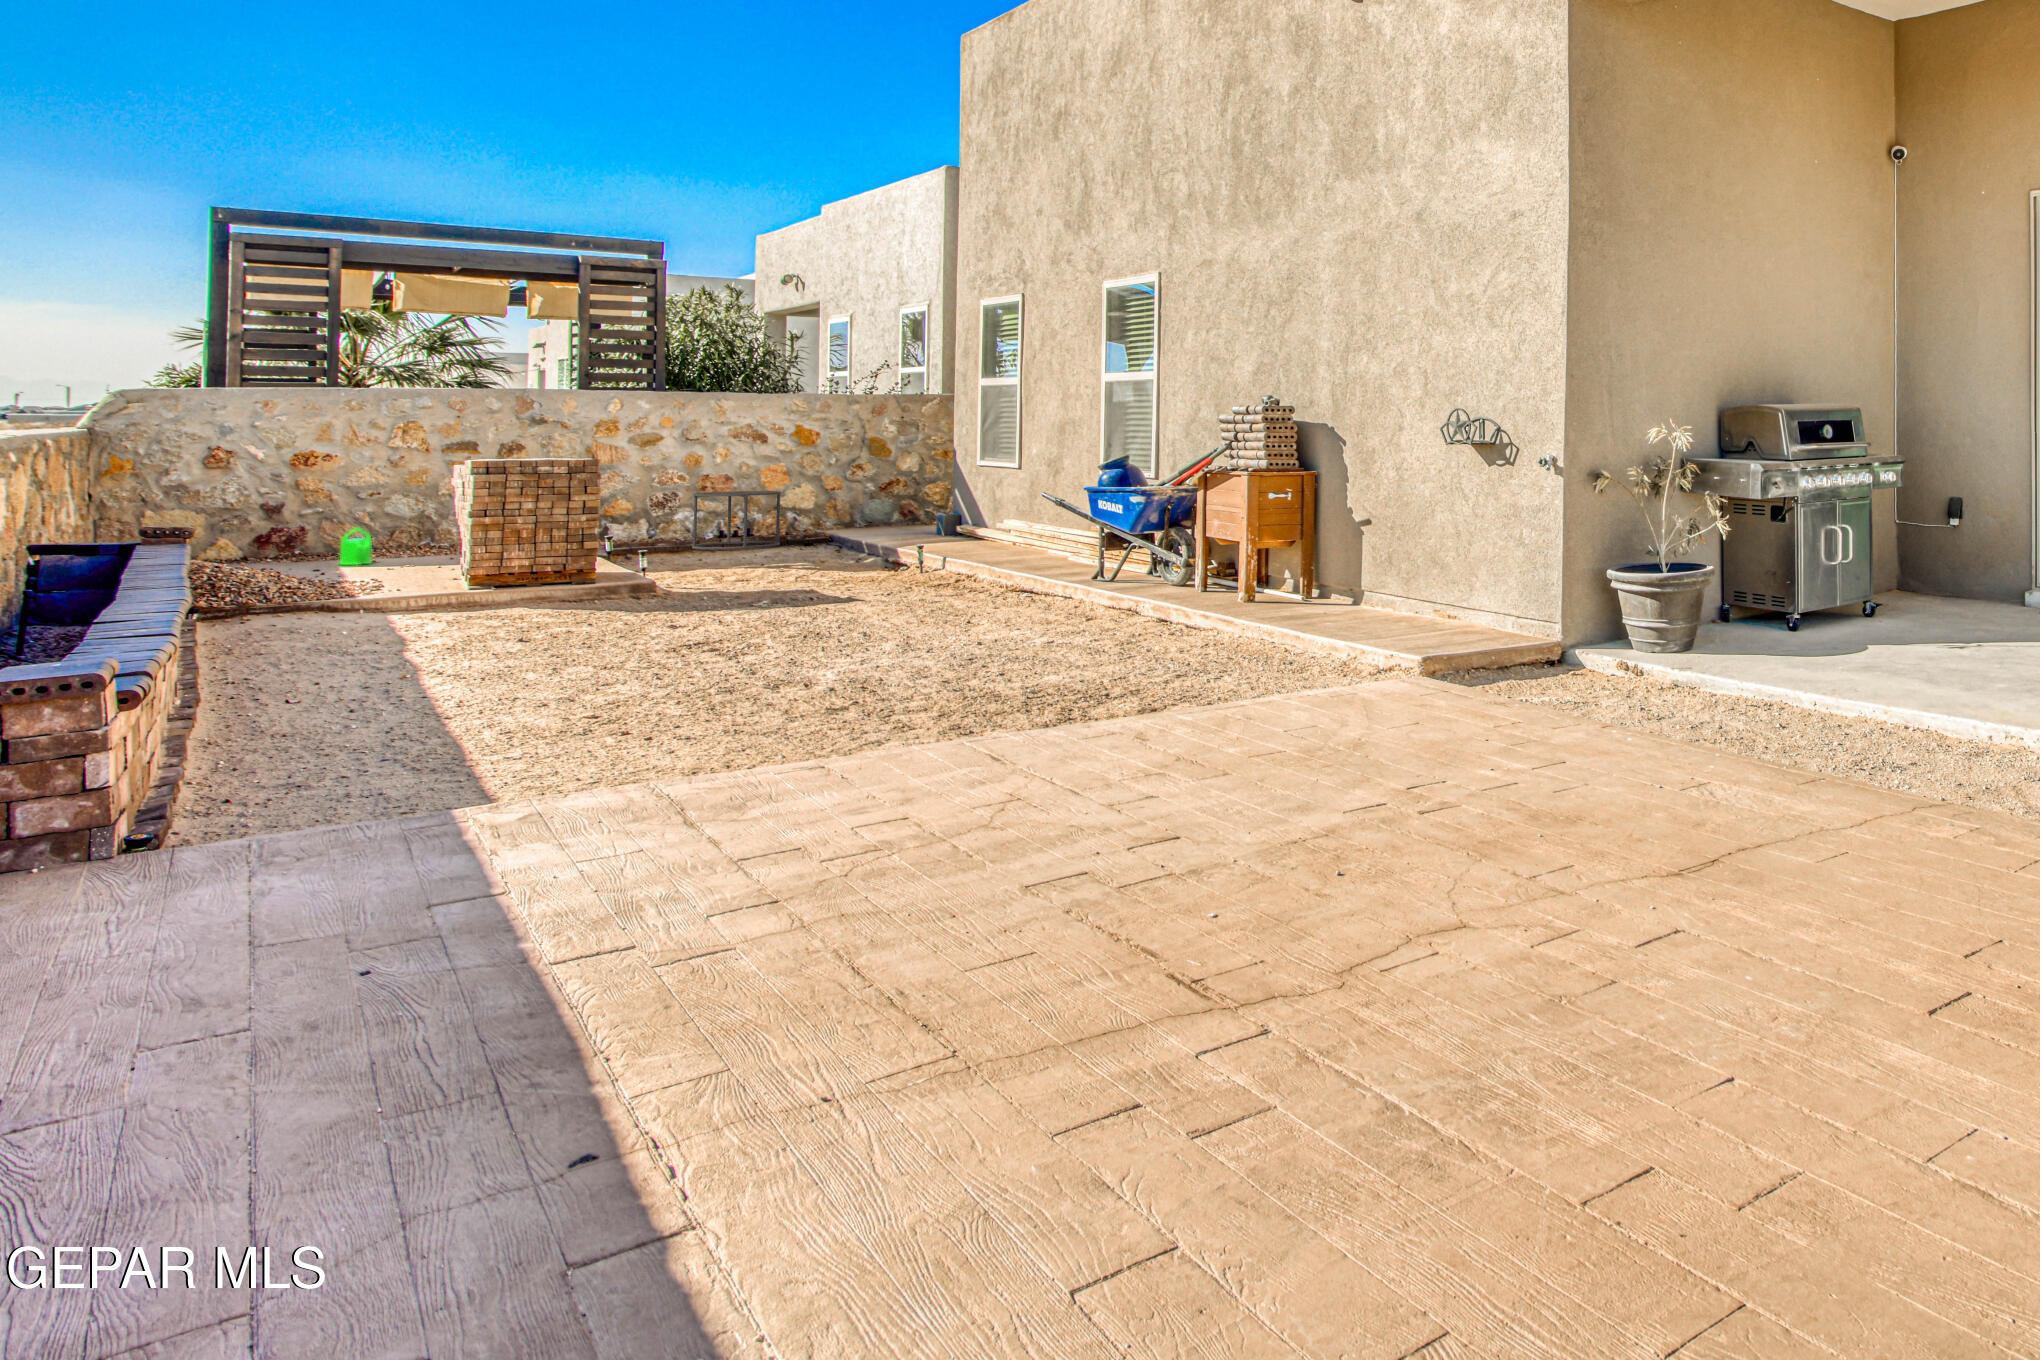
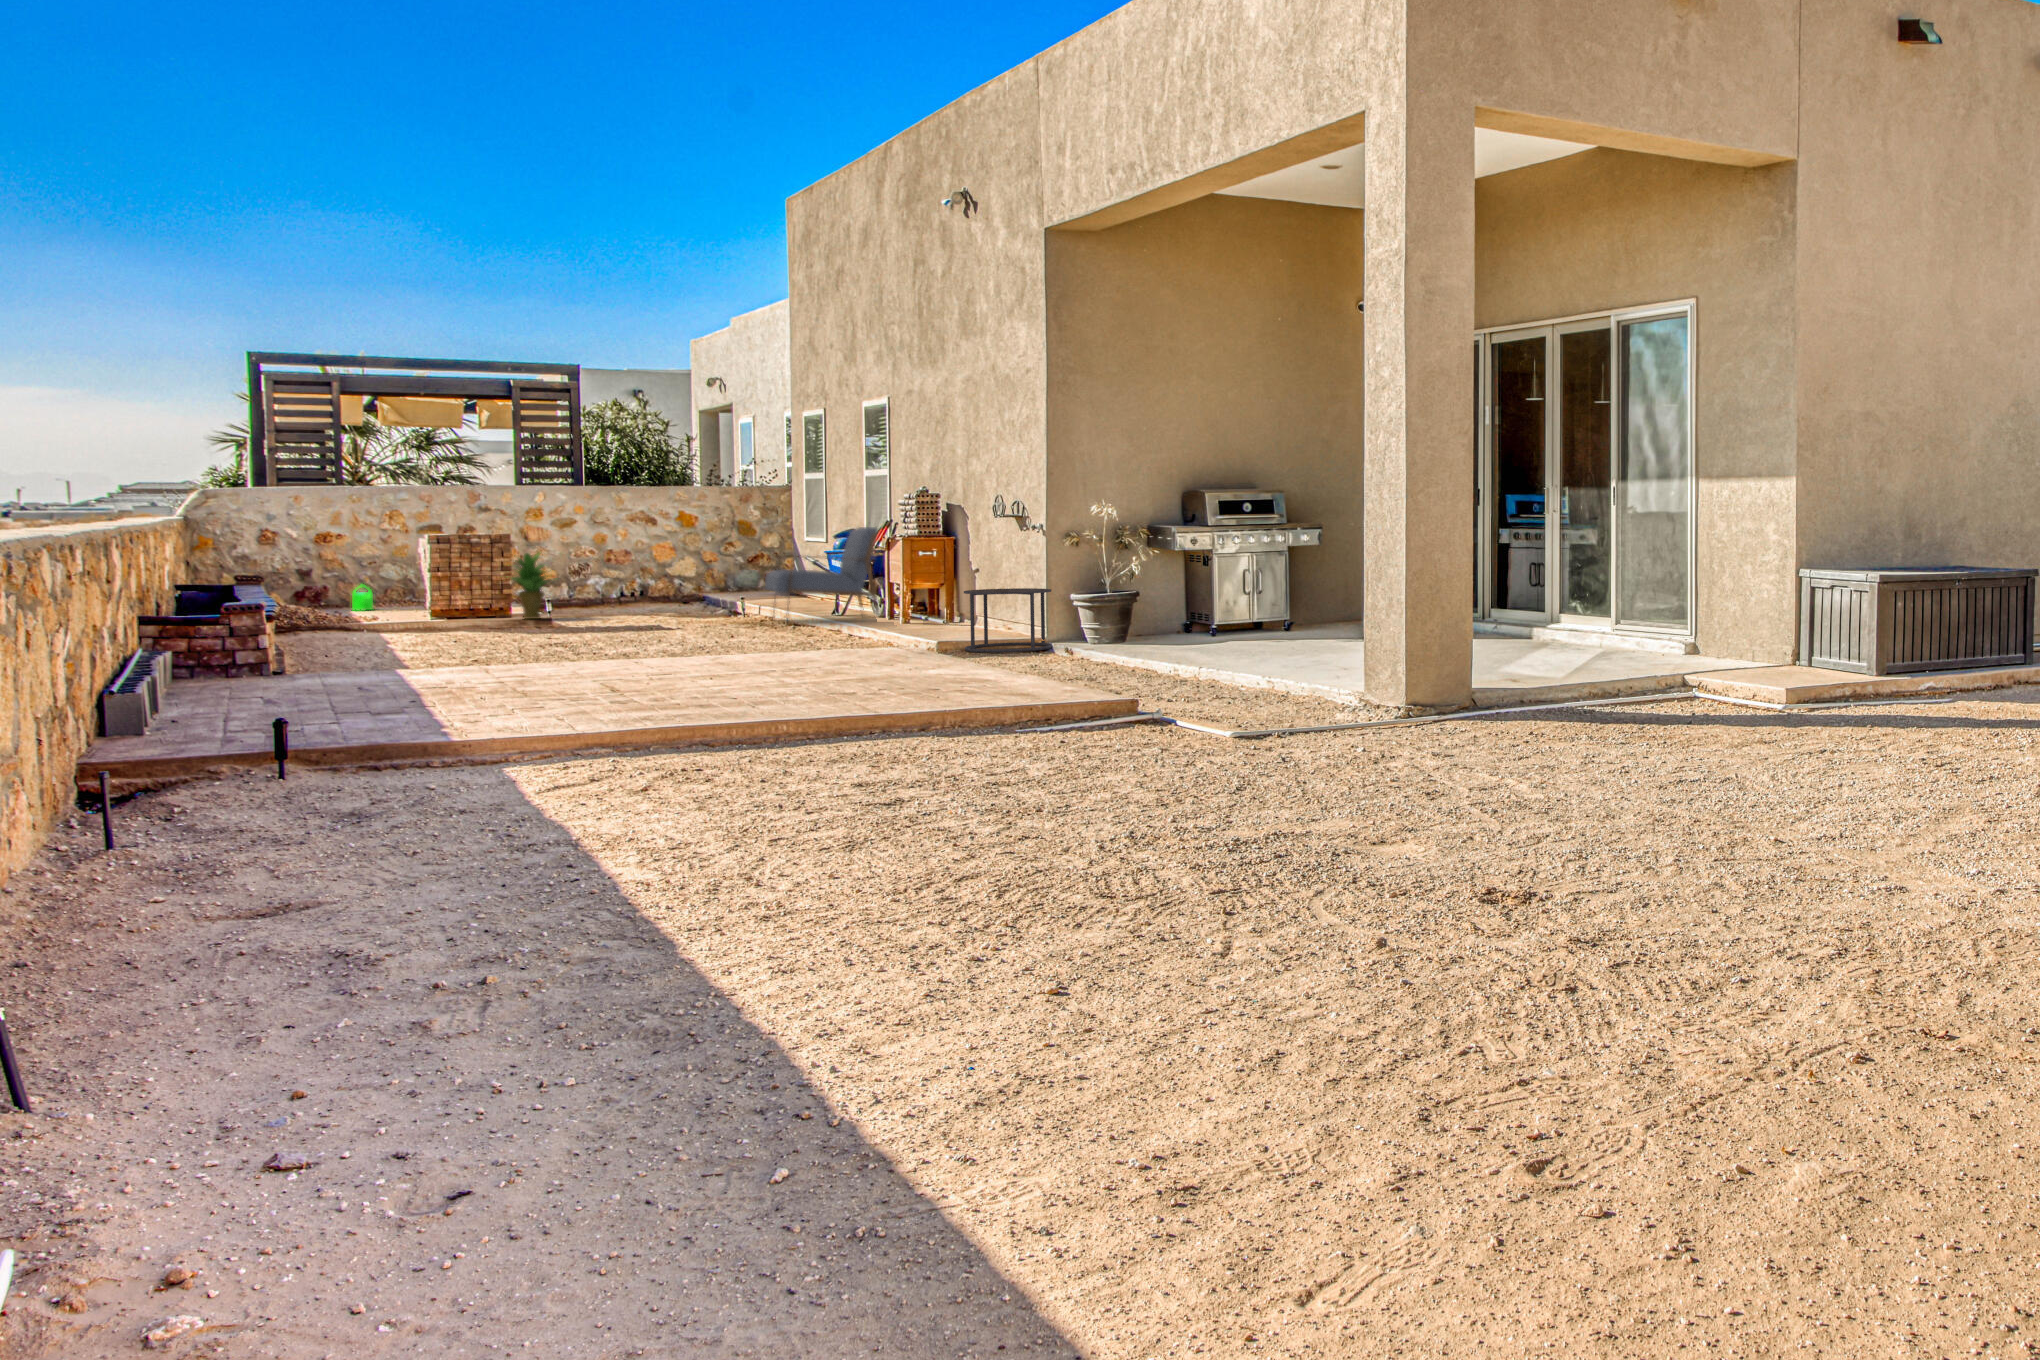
chair: none [978,448,1147,594] -> present [765,527,879,614]
potted plant: none [575,483,663,583] -> present [511,553,552,619]
side table: present [692,491,781,550] -> present [964,588,1052,652]

